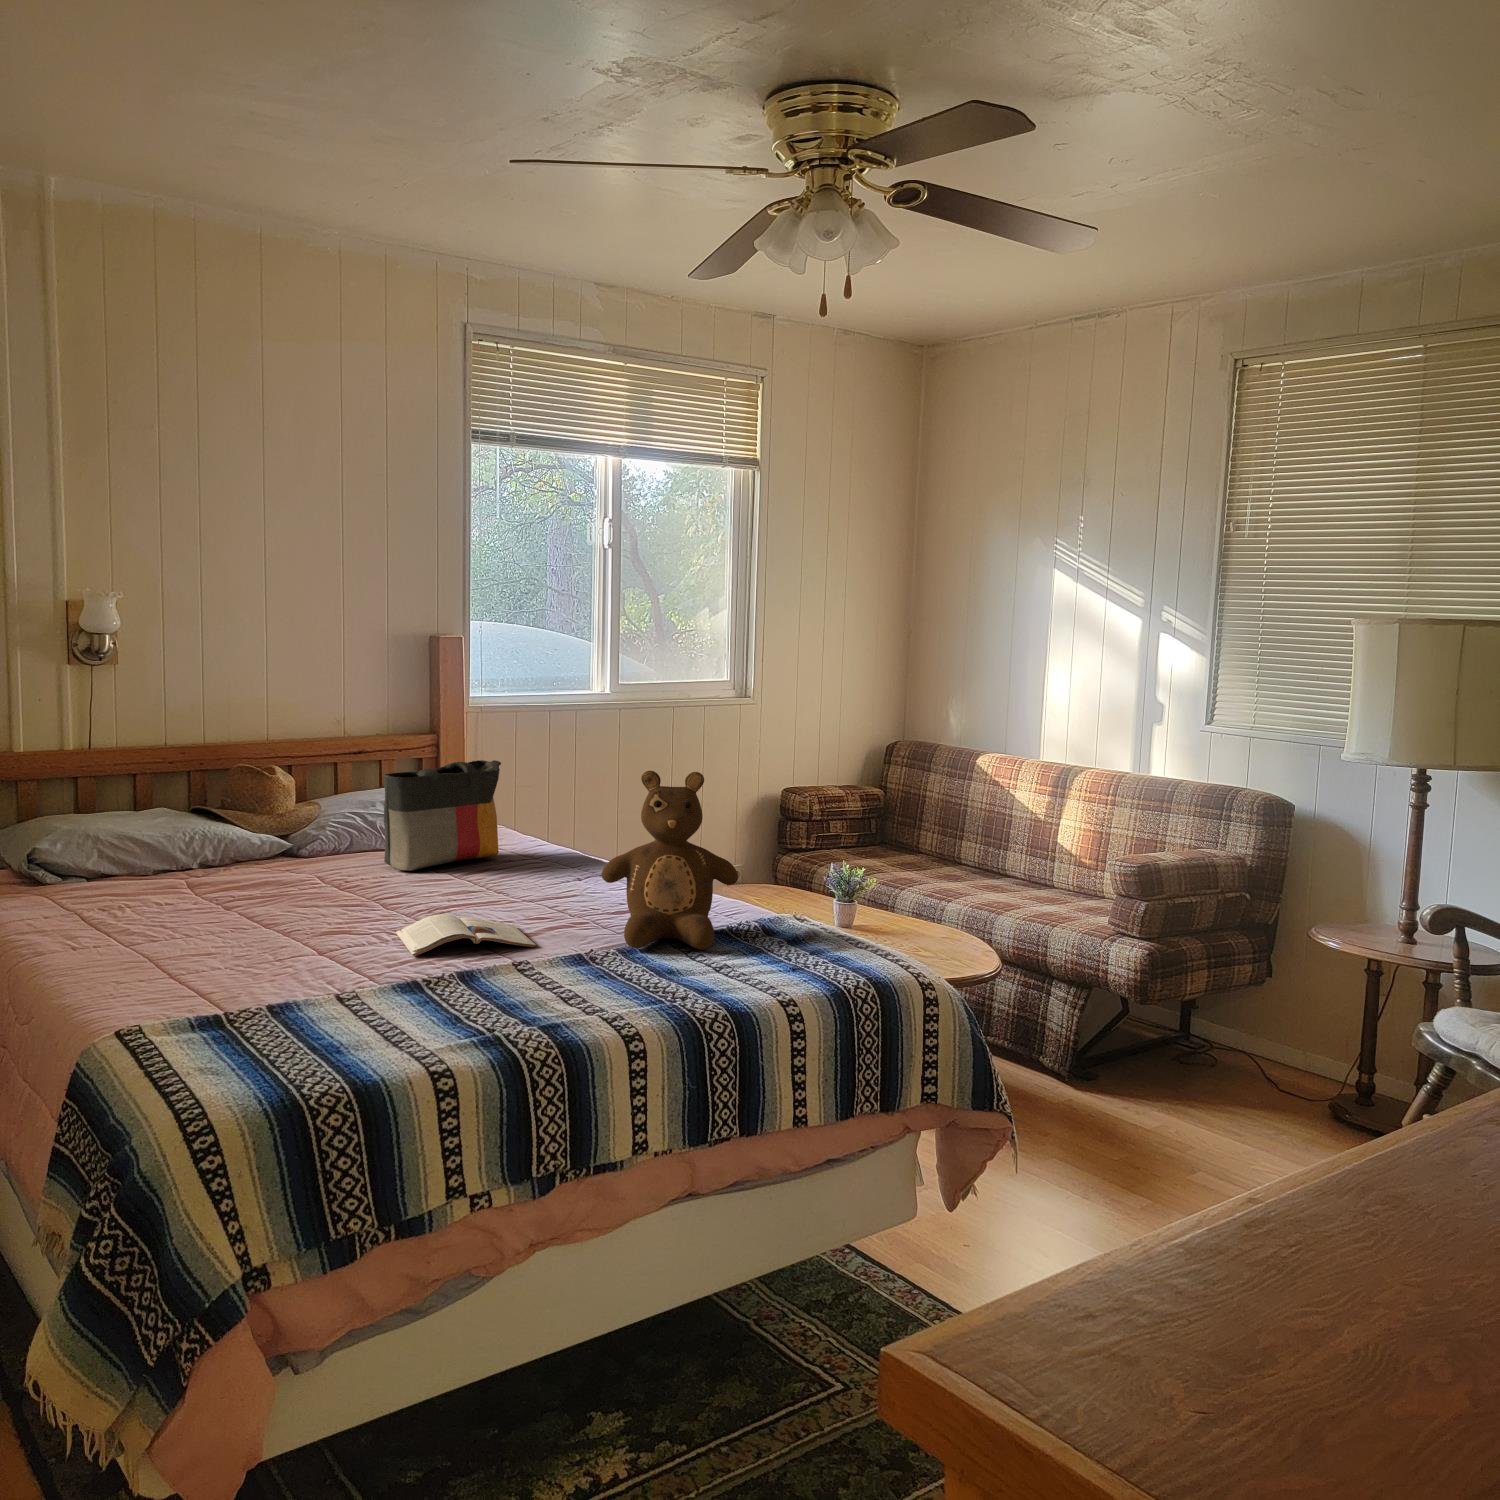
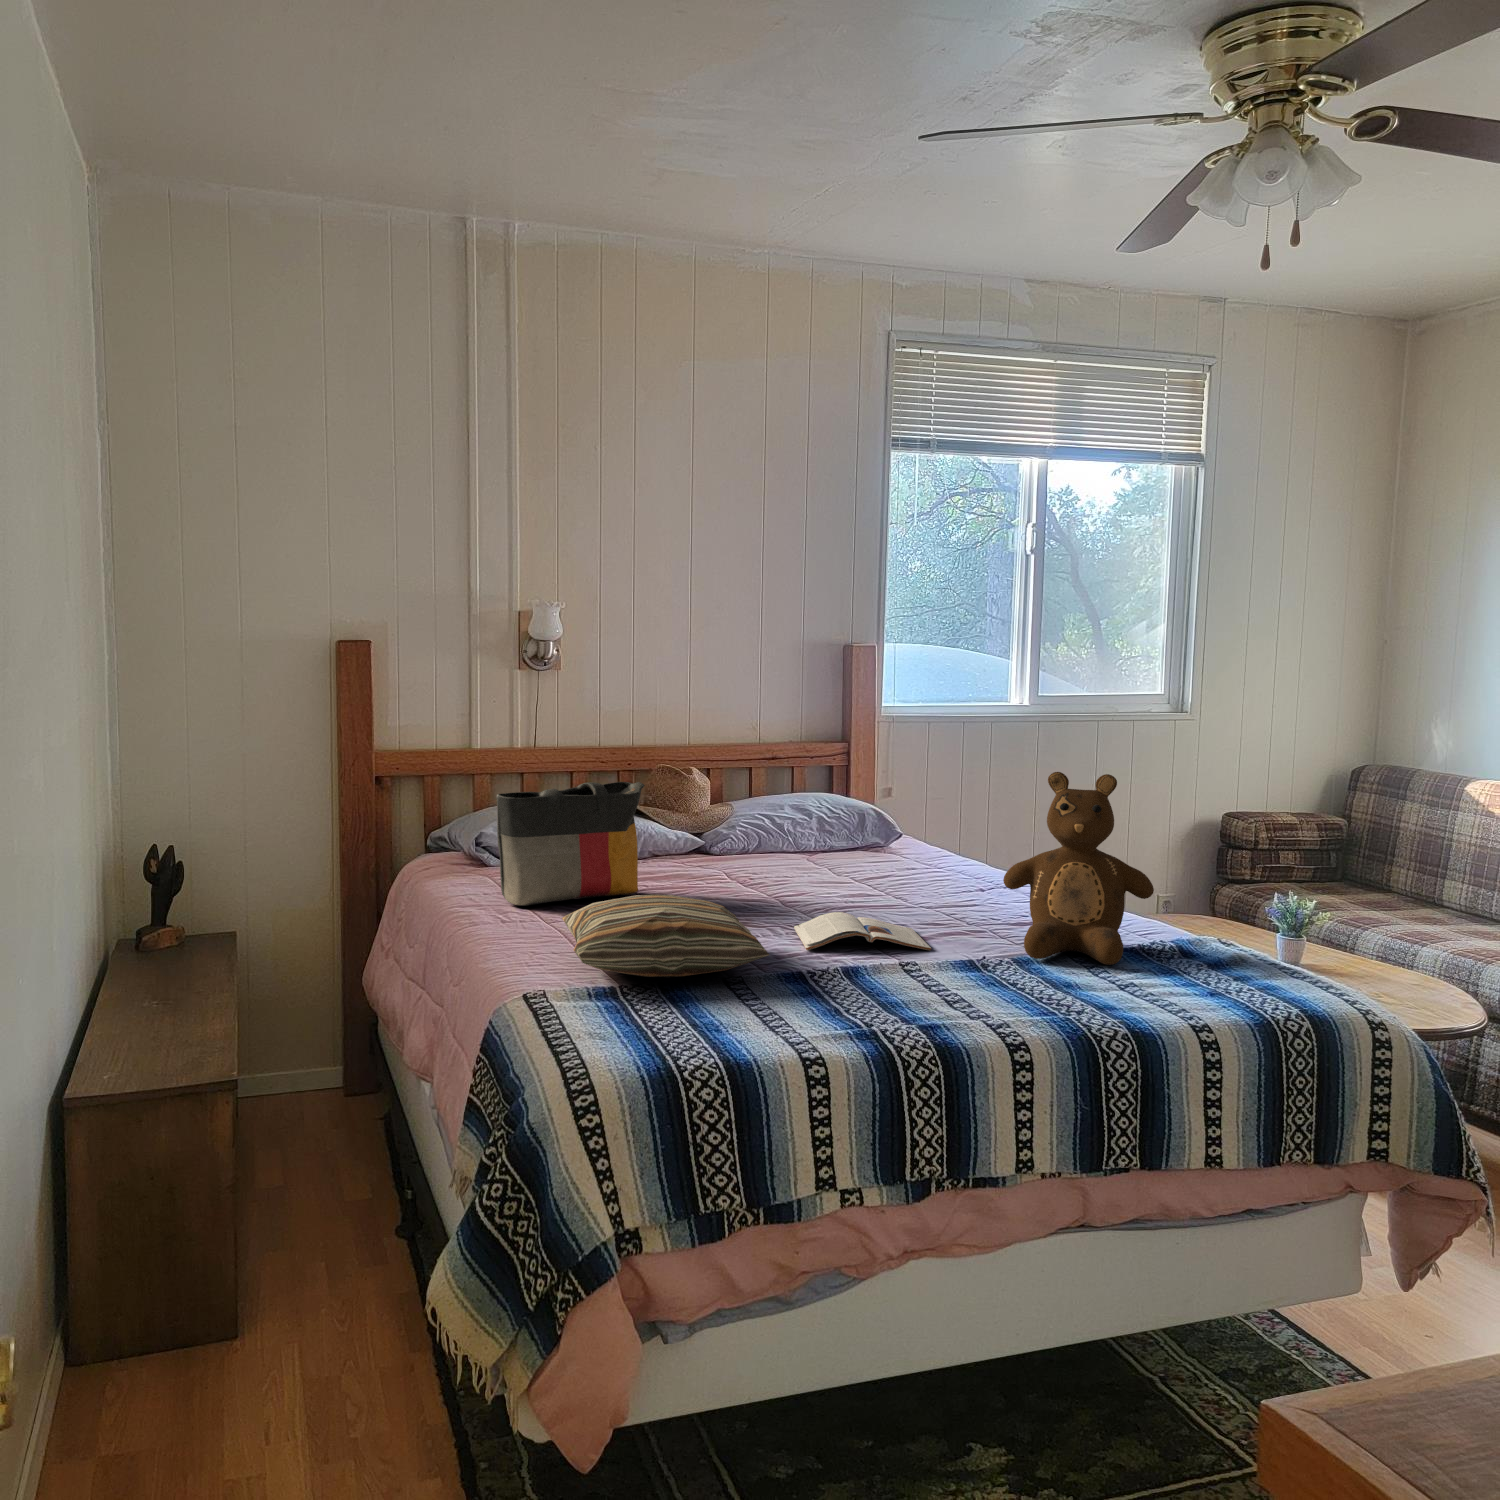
tote bag: present [383,760,501,870] -> present [496,782,645,905]
pillow: none [148,913,382,1000] -> present [562,895,769,977]

